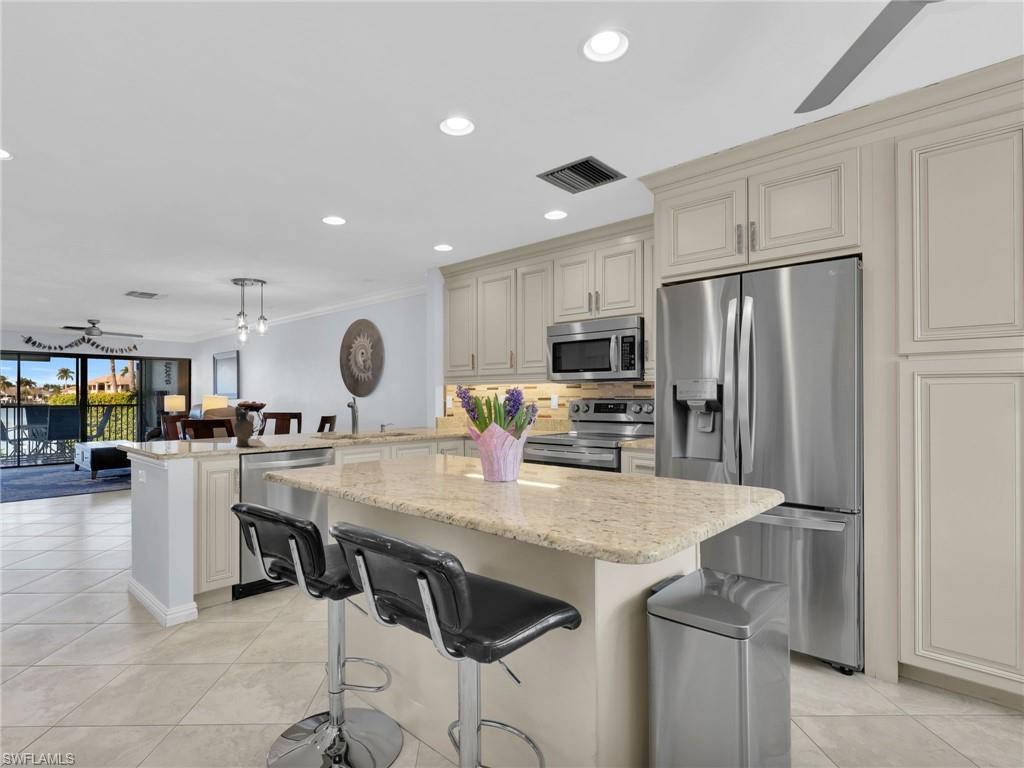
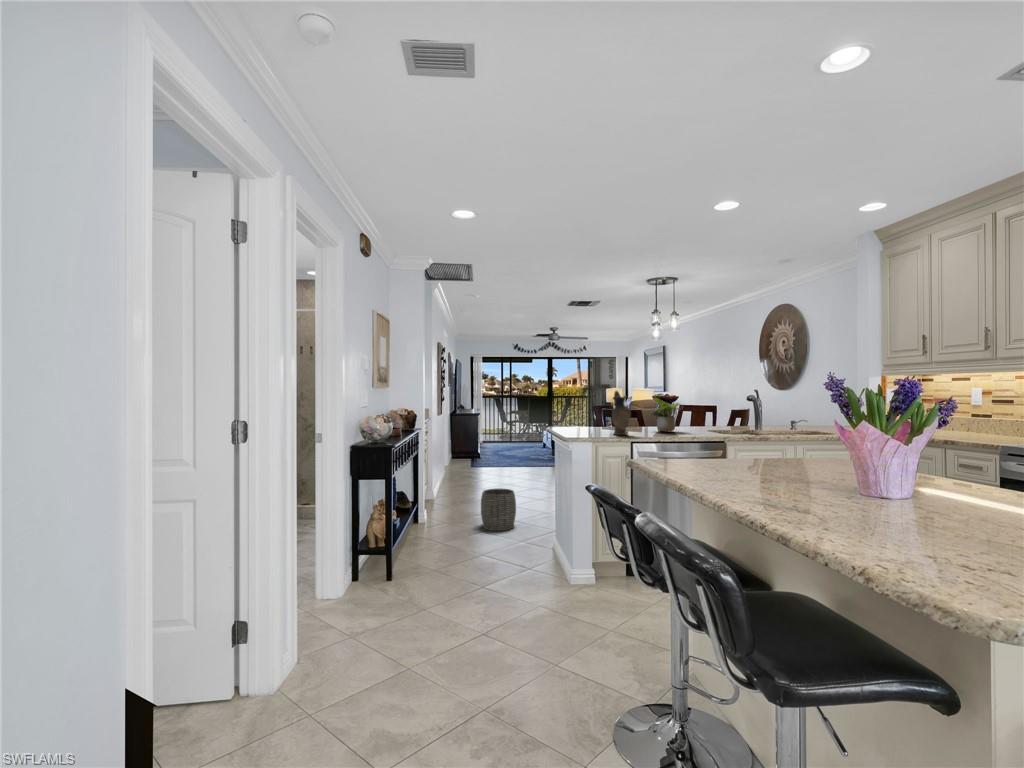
potted plant: none [264,411,293,440] -> present [650,398,680,432]
woven basket: none [49,520,101,571] -> present [481,489,516,531]

